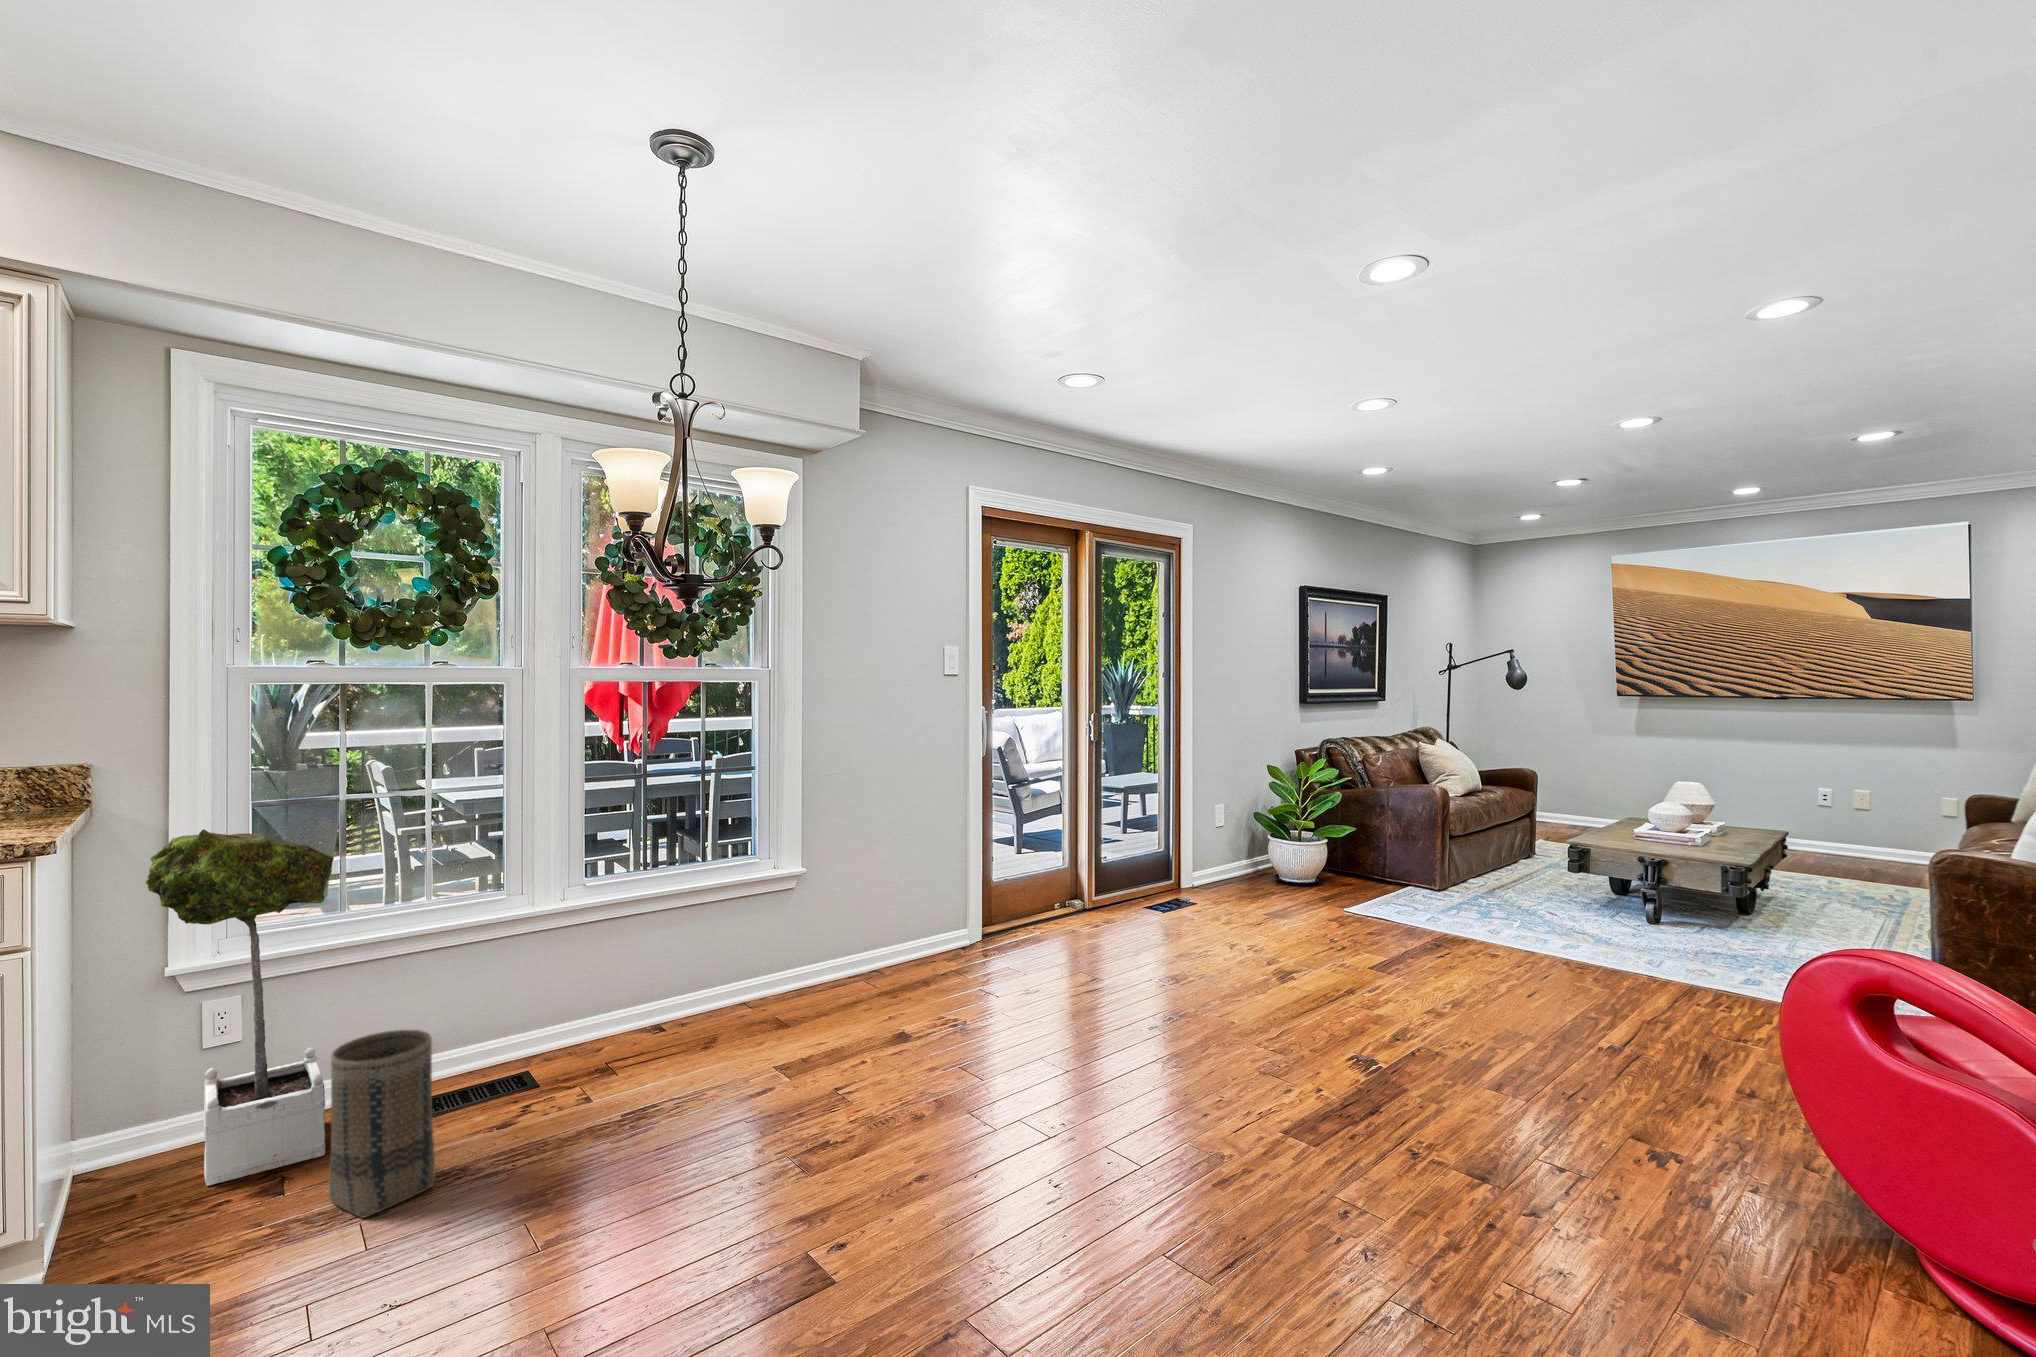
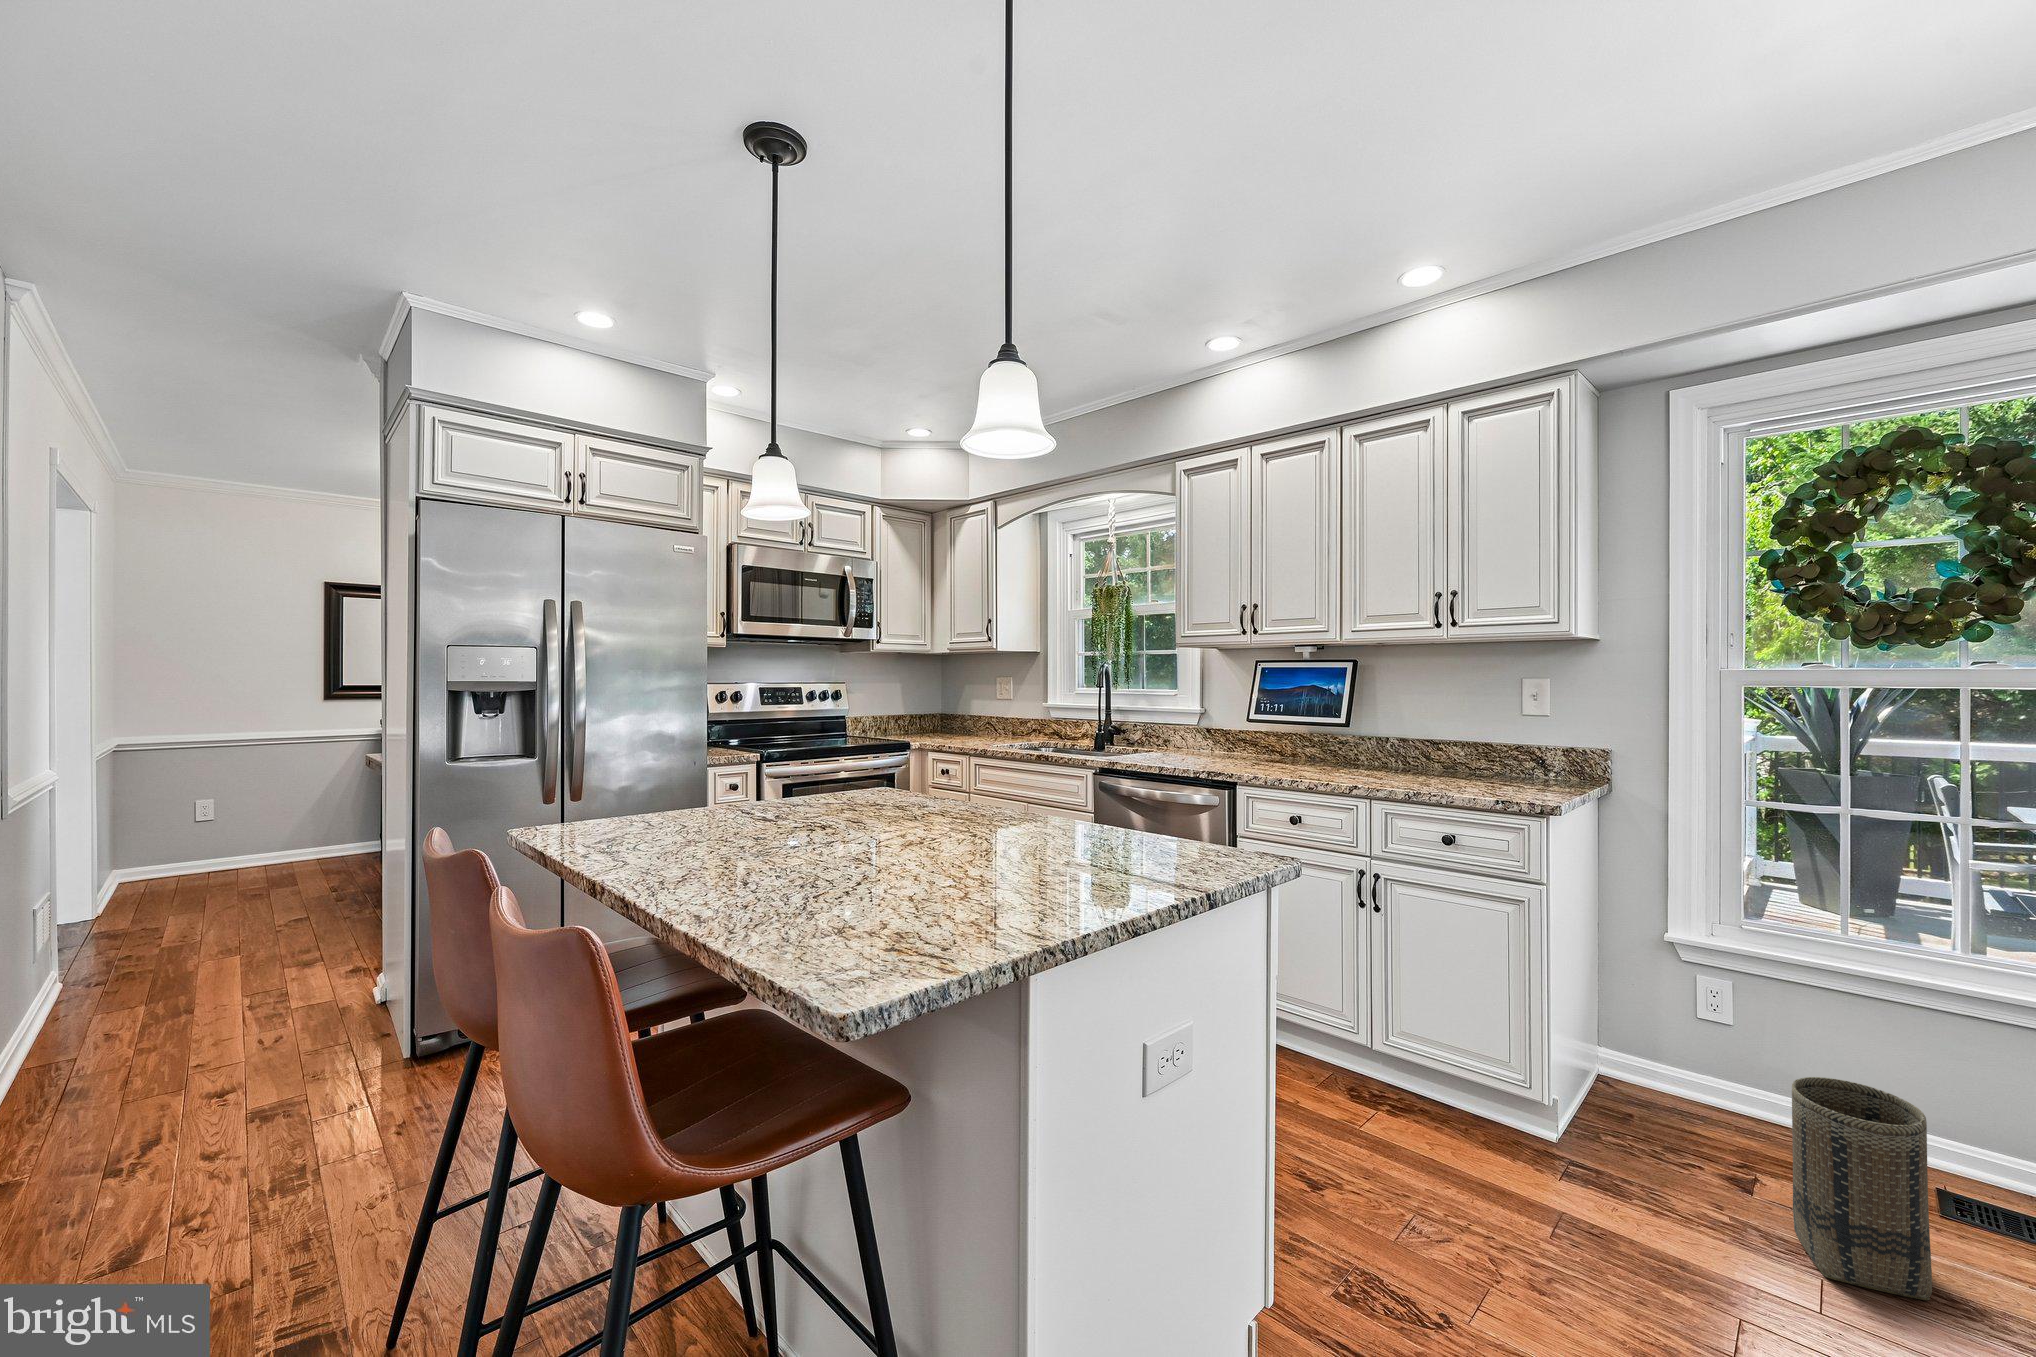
potted tree: present [146,829,334,1186] -> none [1636,821,1820,1181]

